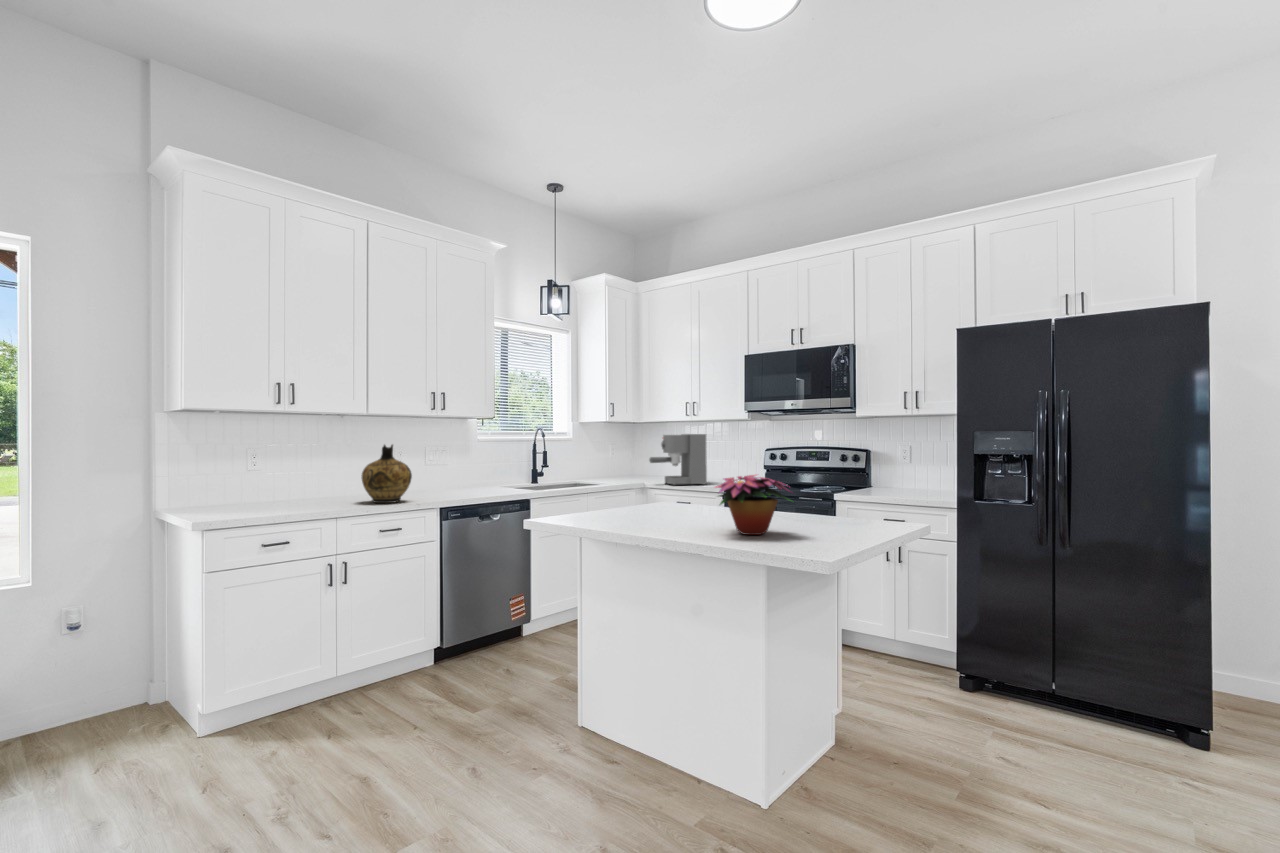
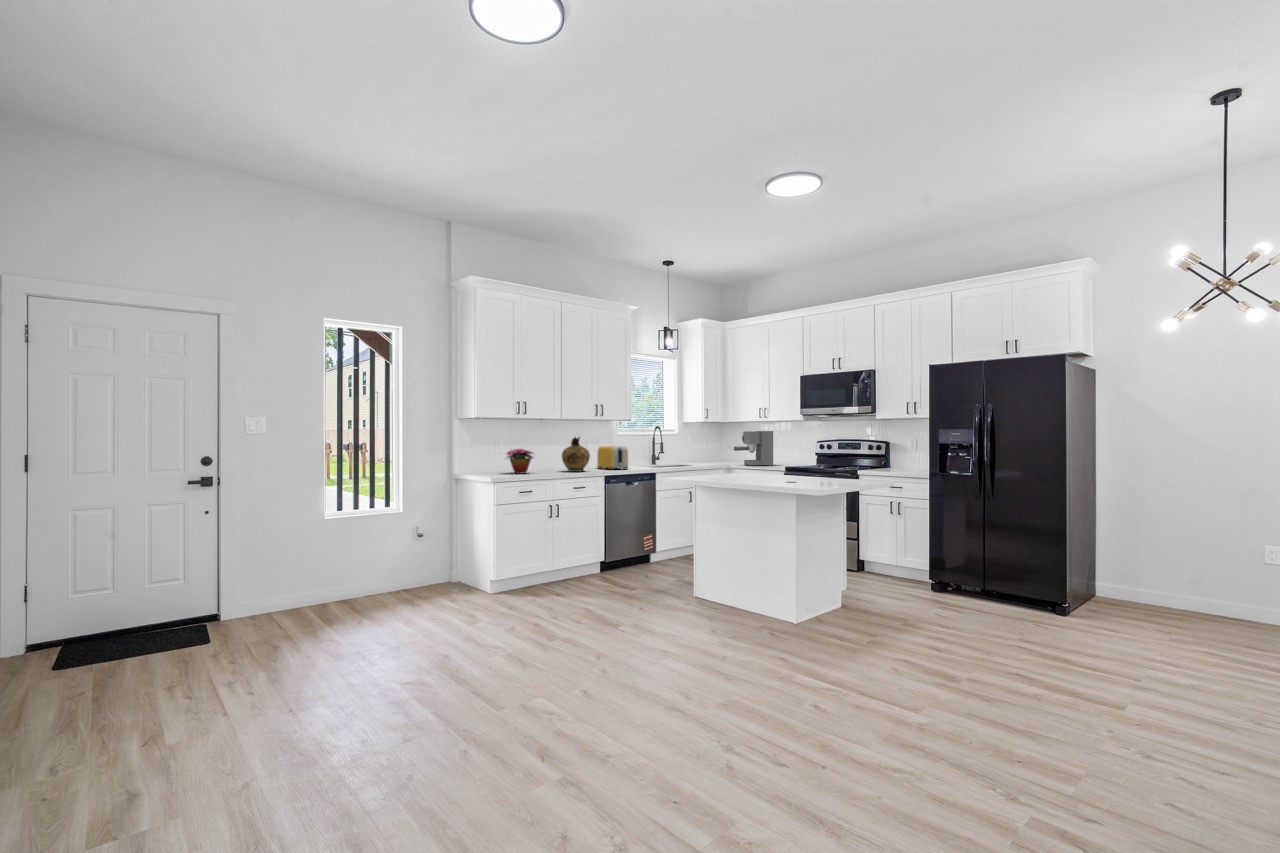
toaster: none [434,458,481,498] -> present [597,446,628,470]
flower arrangement: present [715,475,791,535] -> present [507,449,534,473]

